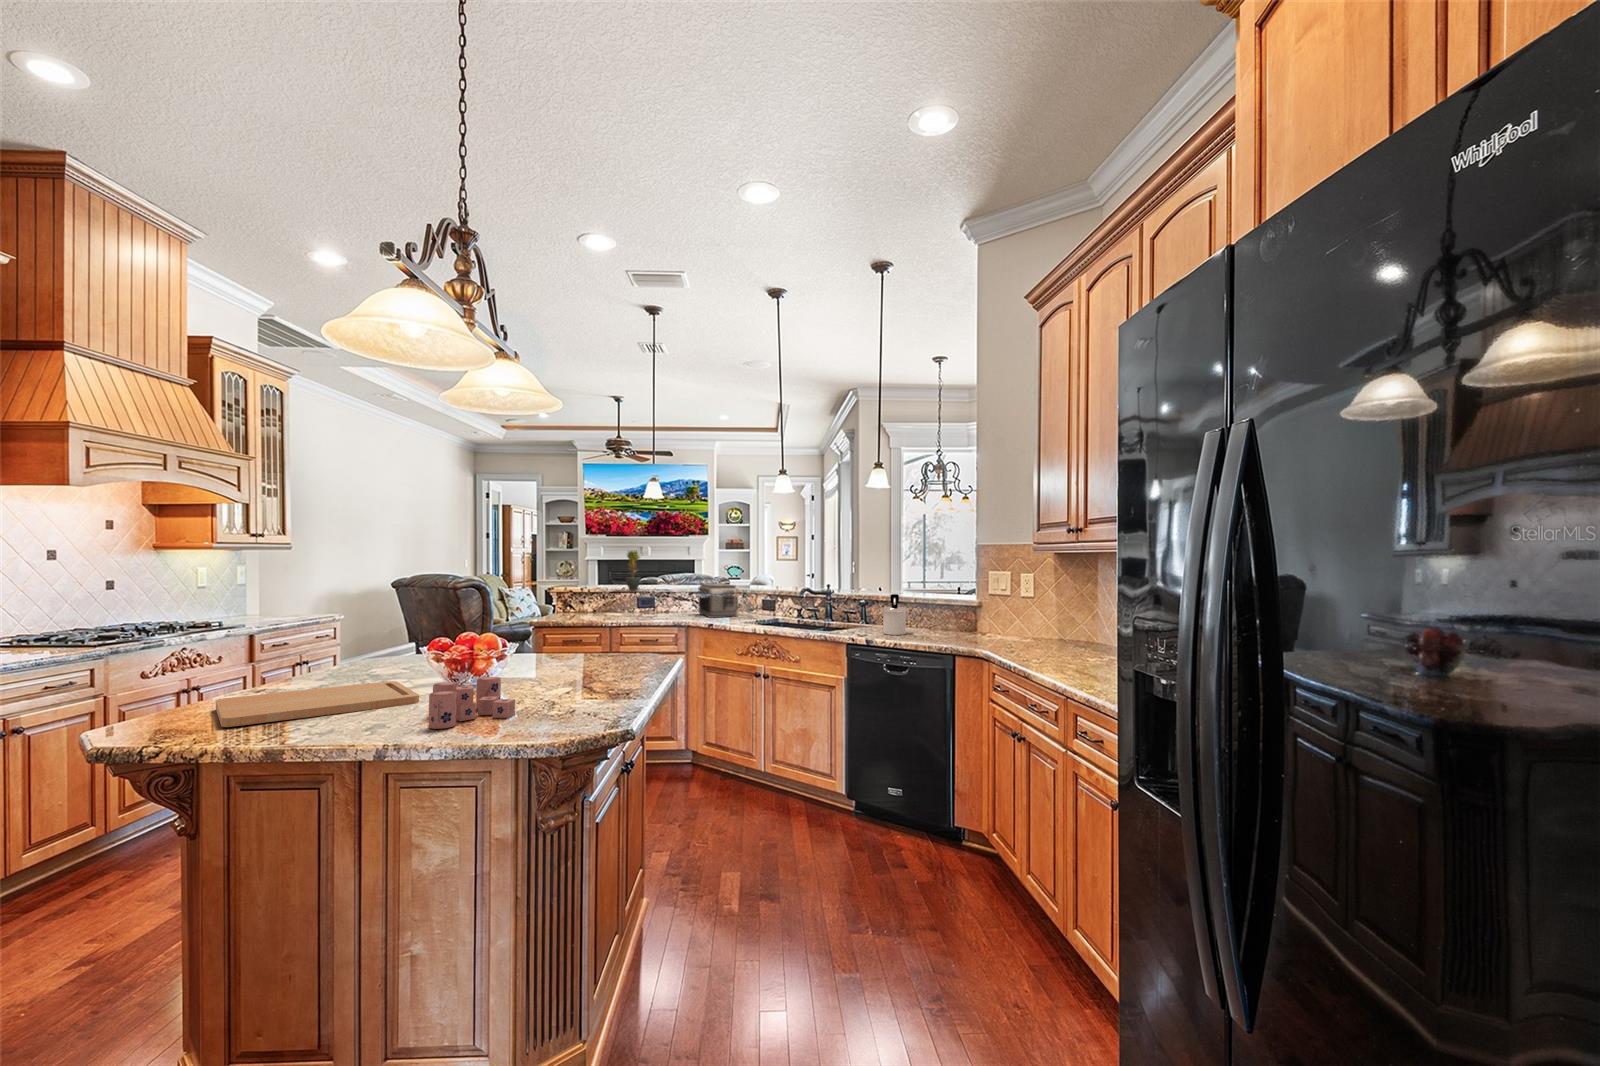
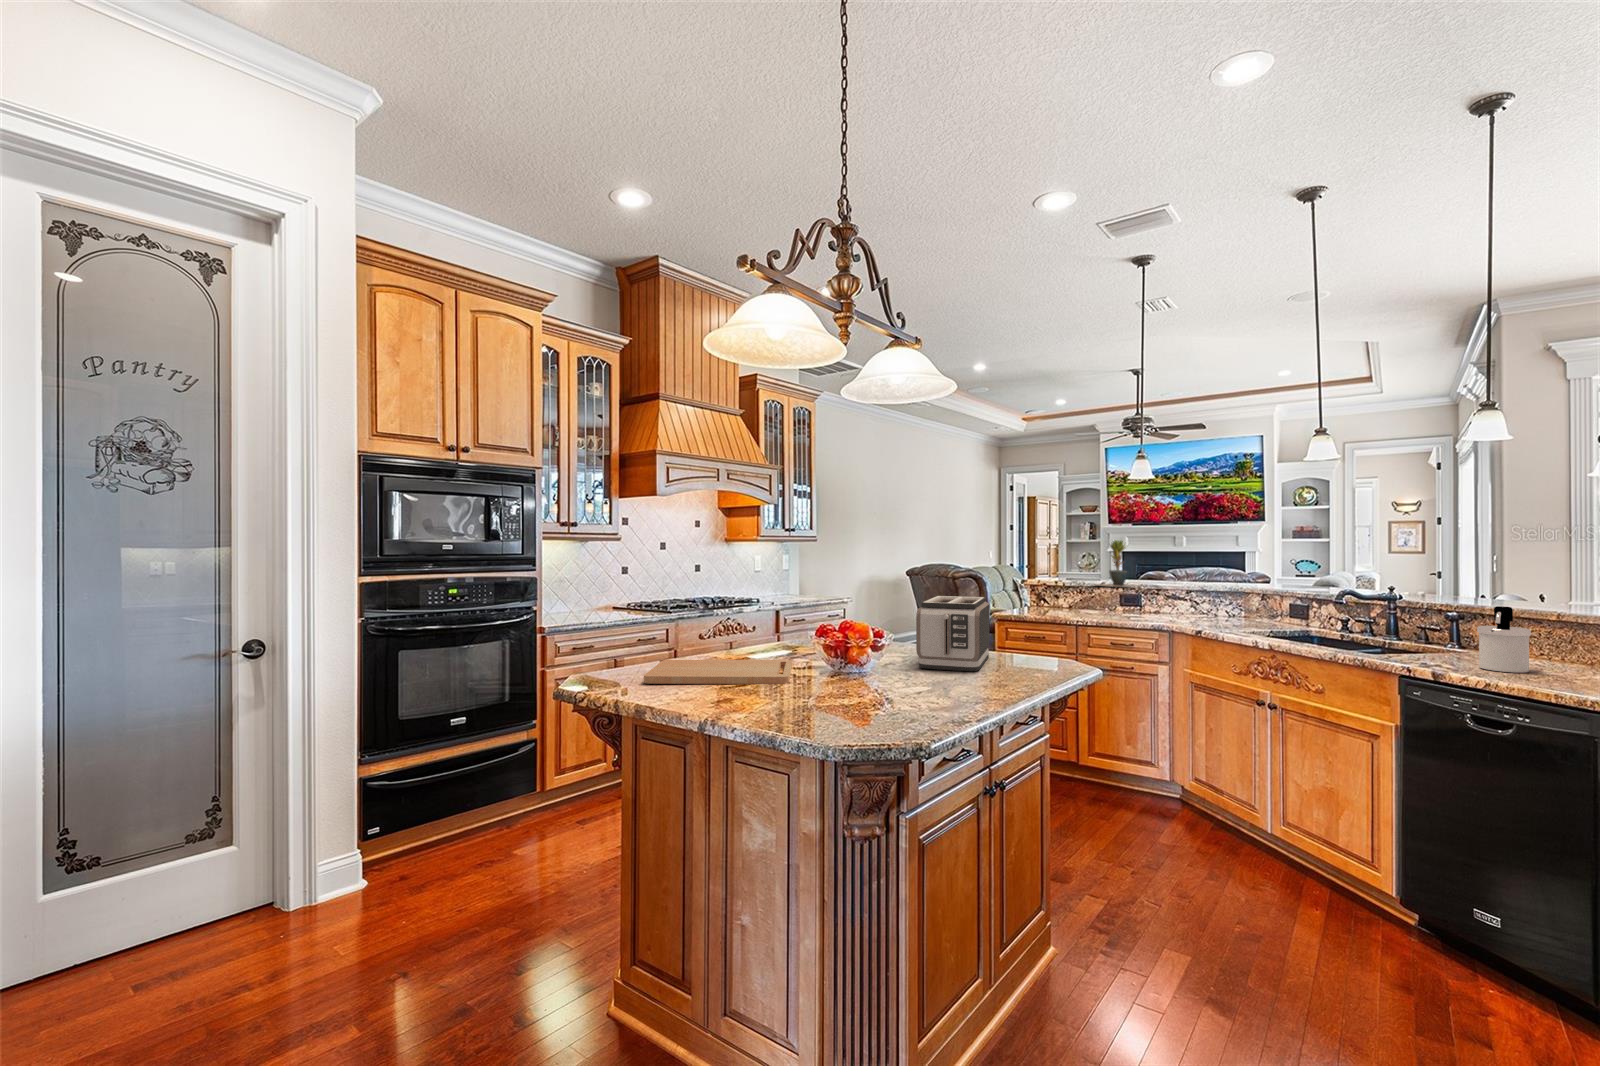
toaster: present [698,583,738,618] -> present [916,596,990,671]
candle: present [429,677,515,729] -> none [758,666,841,712]

